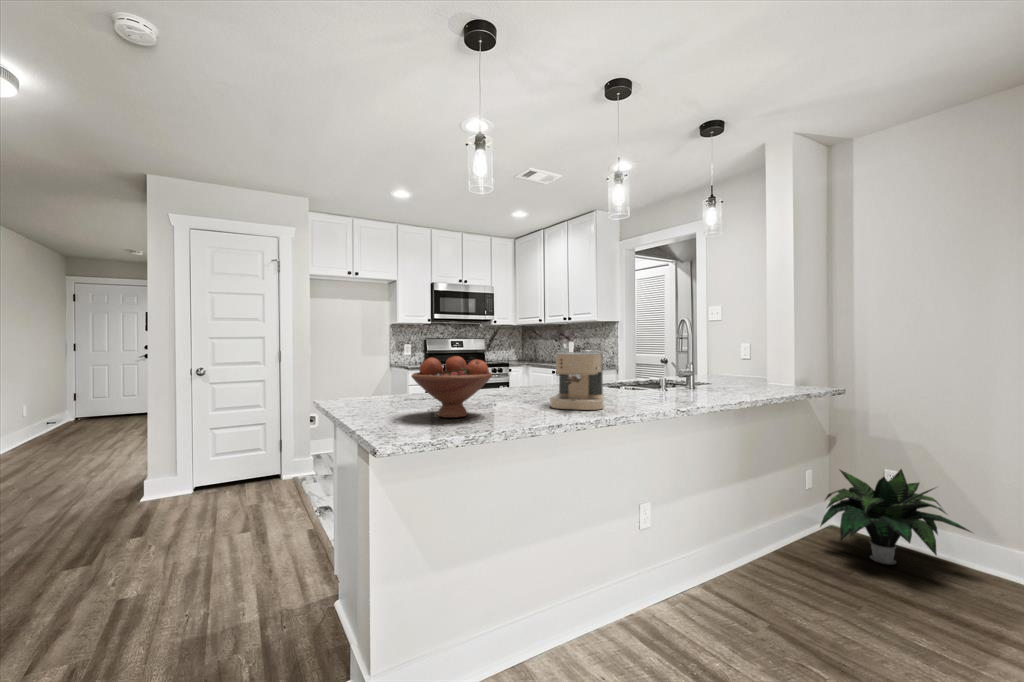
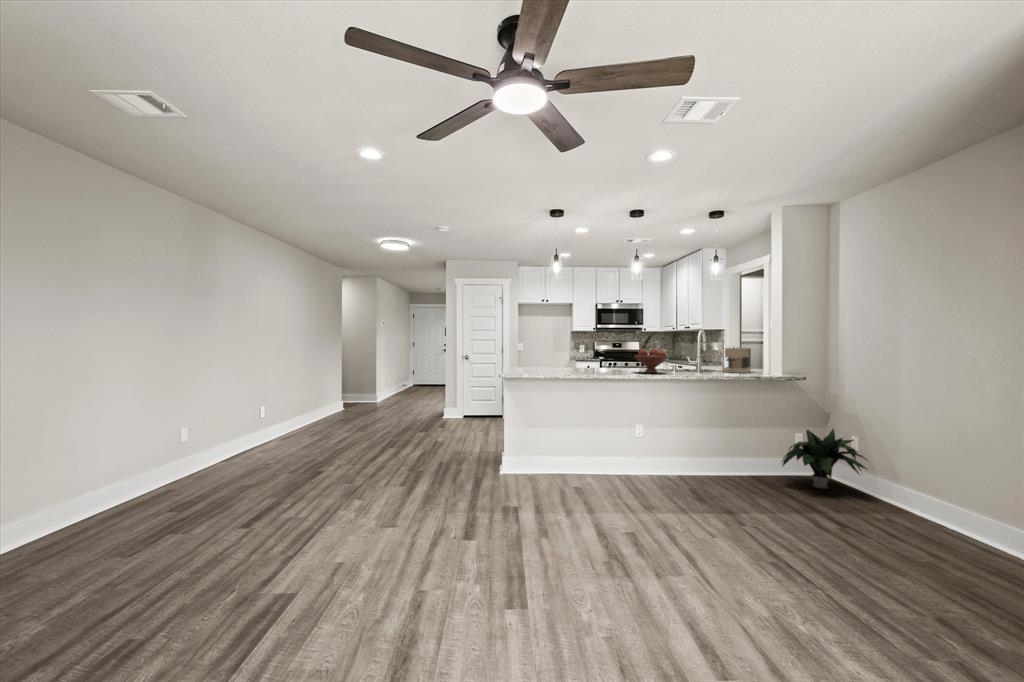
coffee maker: present [550,349,604,410] -> present [722,347,751,373]
fruit bowl: present [411,356,492,418] -> present [635,349,668,373]

